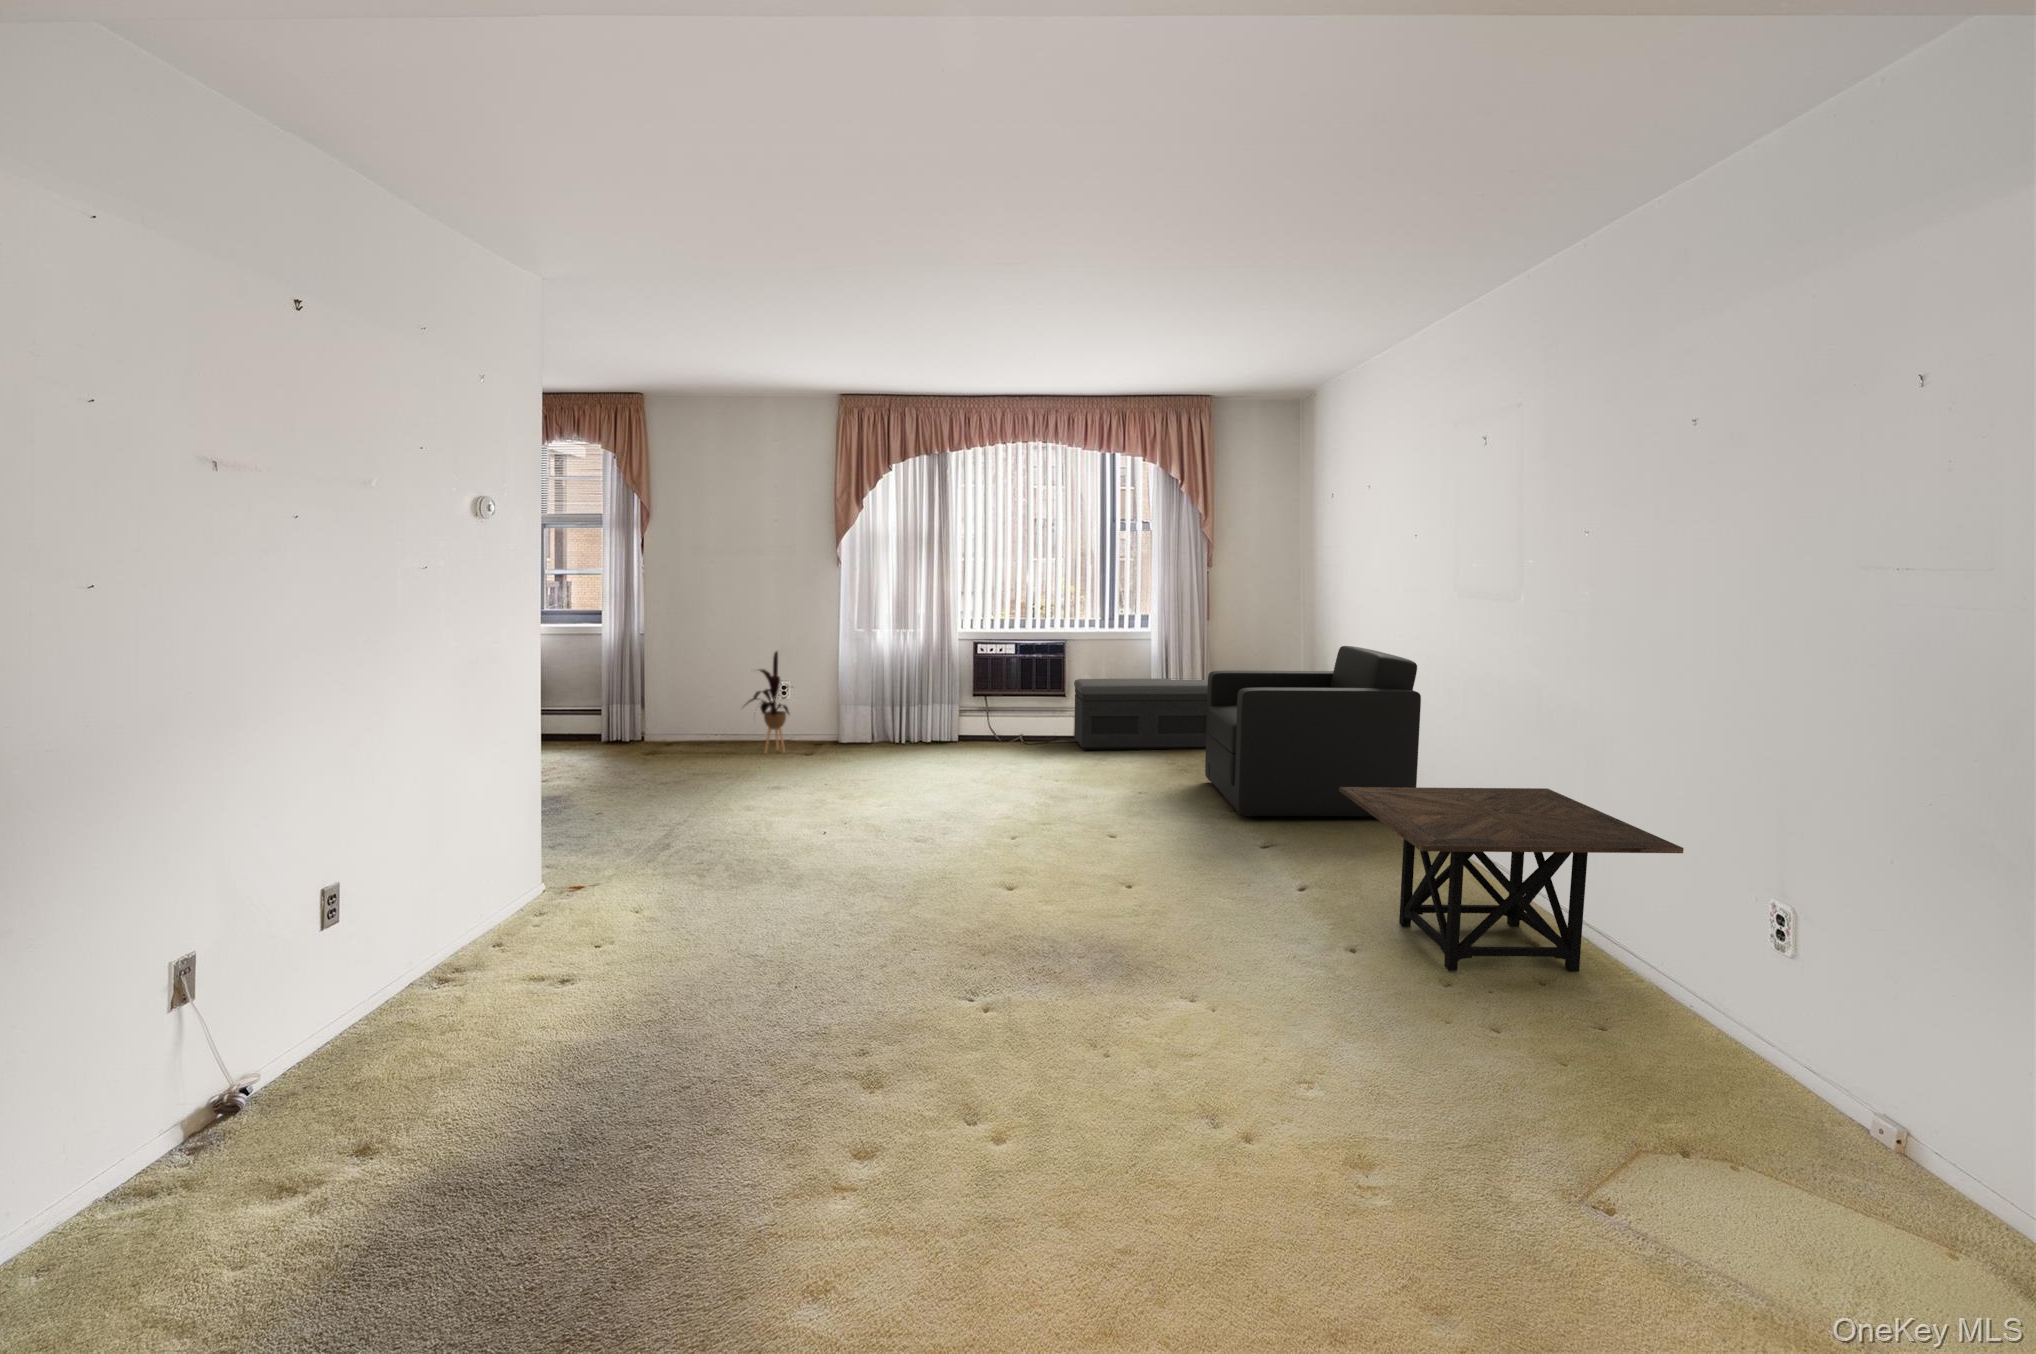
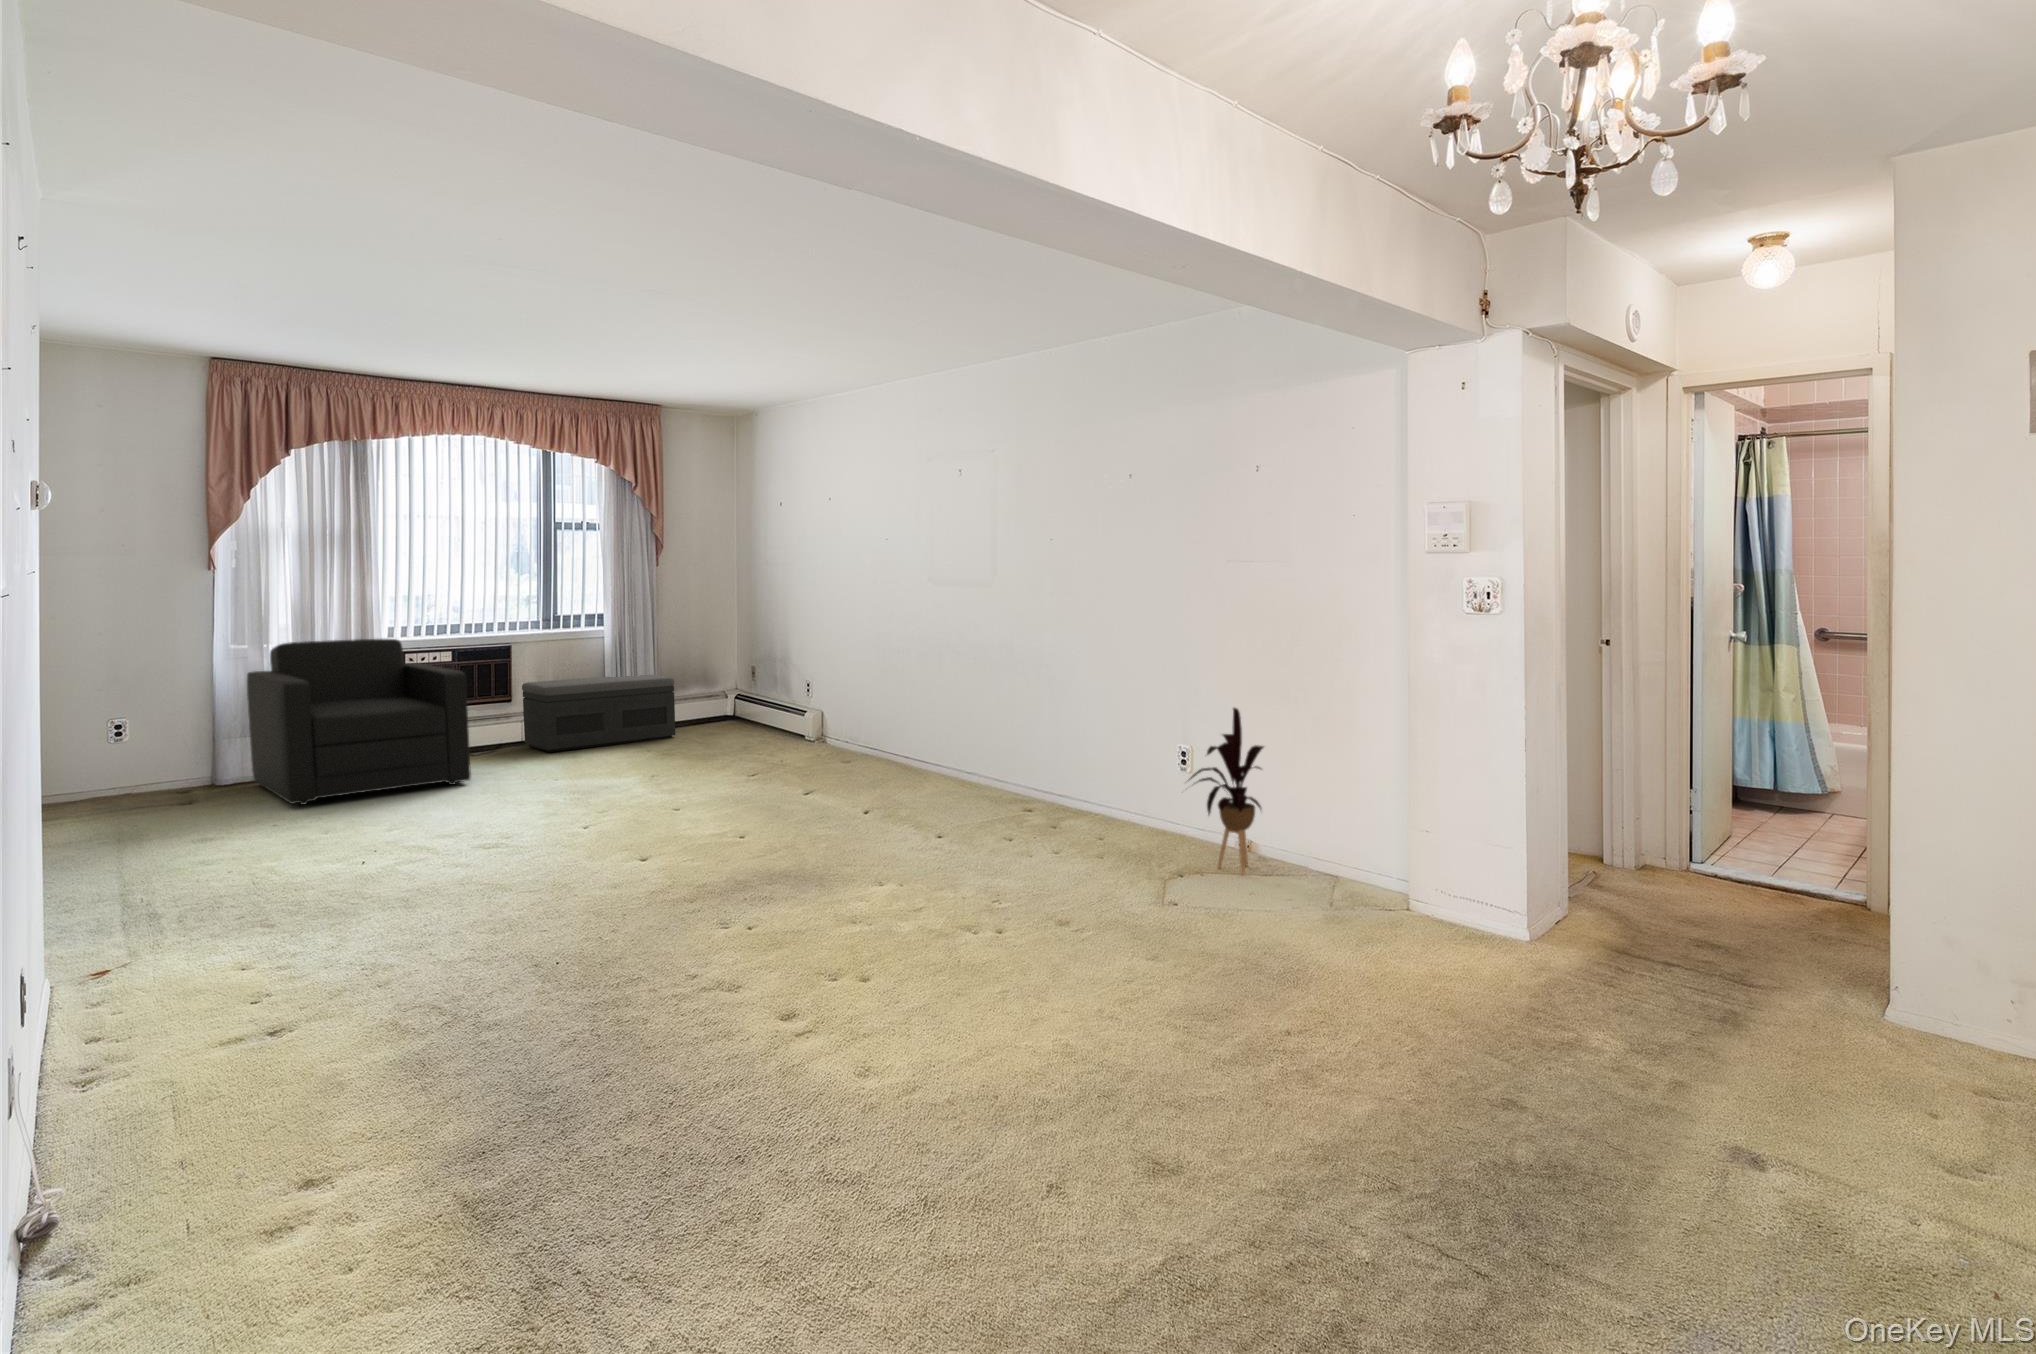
armchair: present [1205,646,1421,817] -> present [247,639,471,805]
house plant: present [748,651,789,753] -> present [1190,708,1264,874]
side table: present [1339,787,1684,972] -> none [900,712,1124,834]

